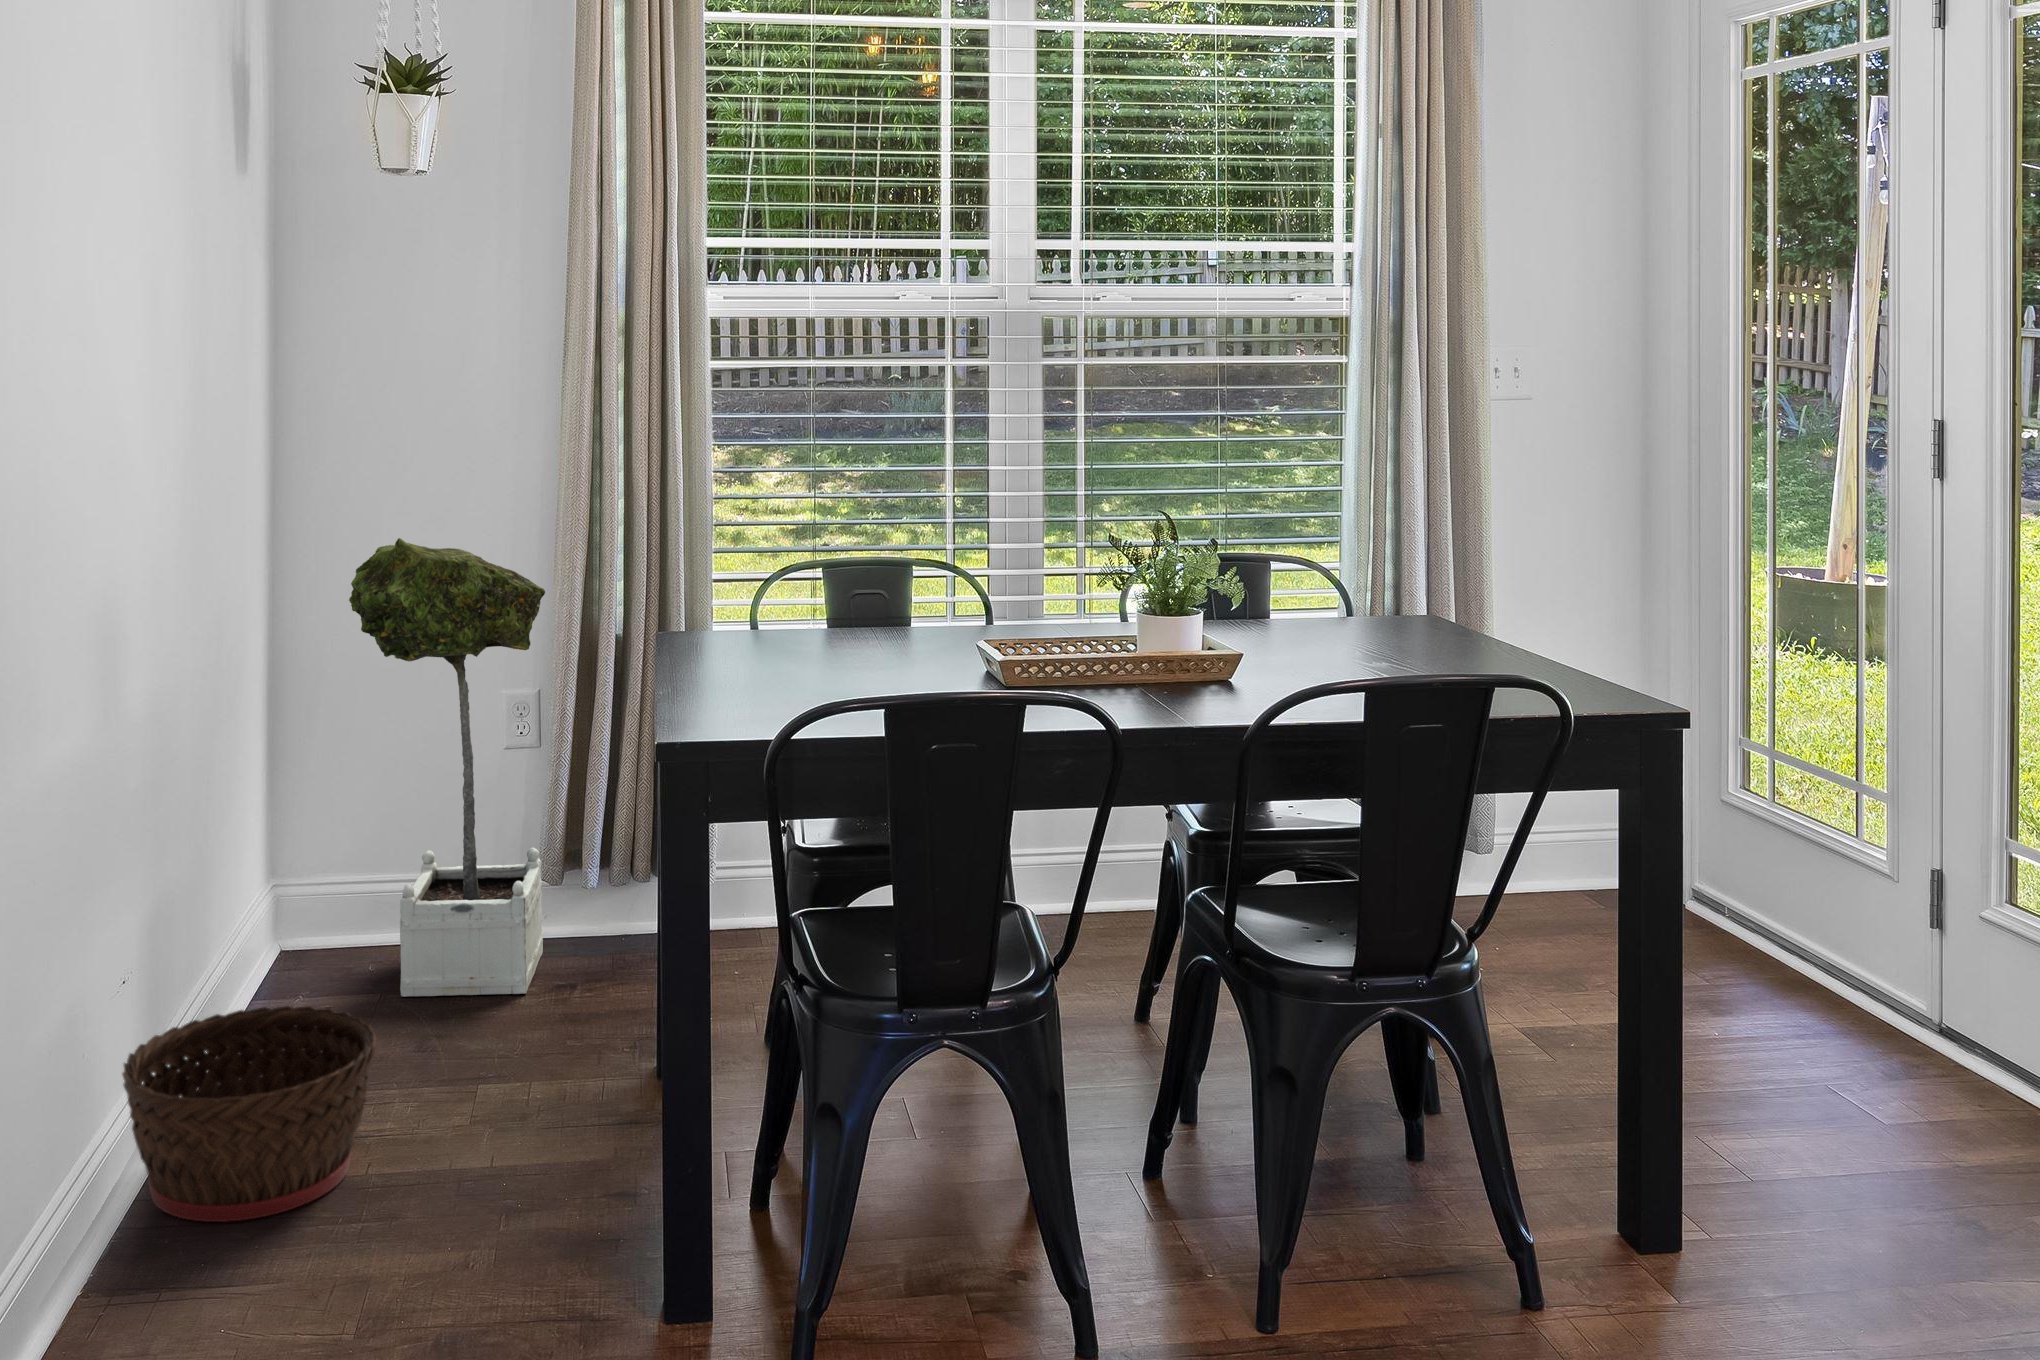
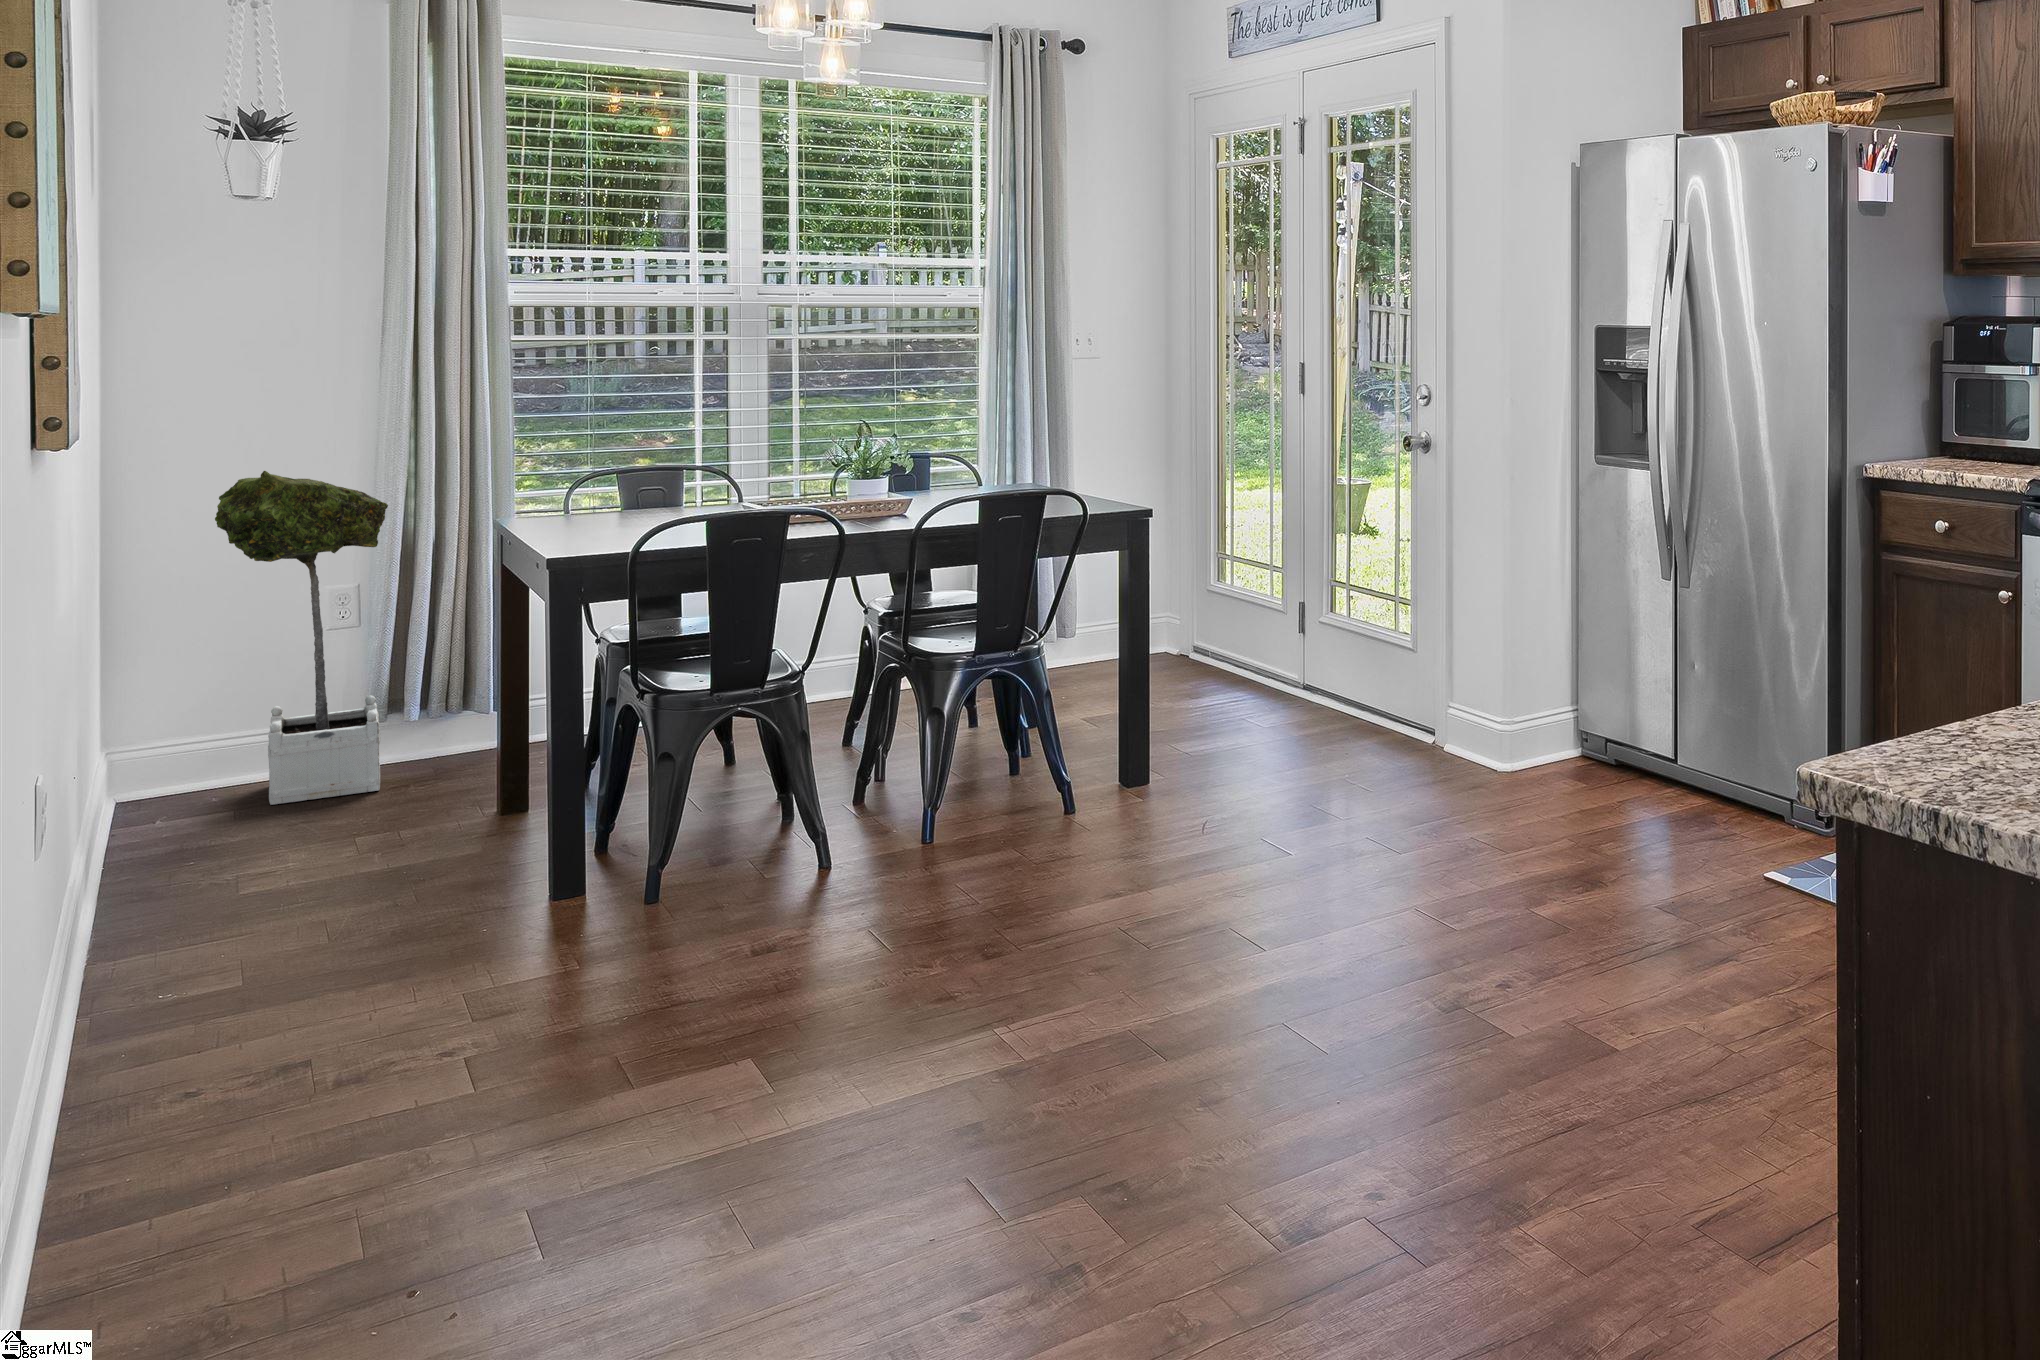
basket: present [122,1006,376,1222] -> none [113,782,316,912]

